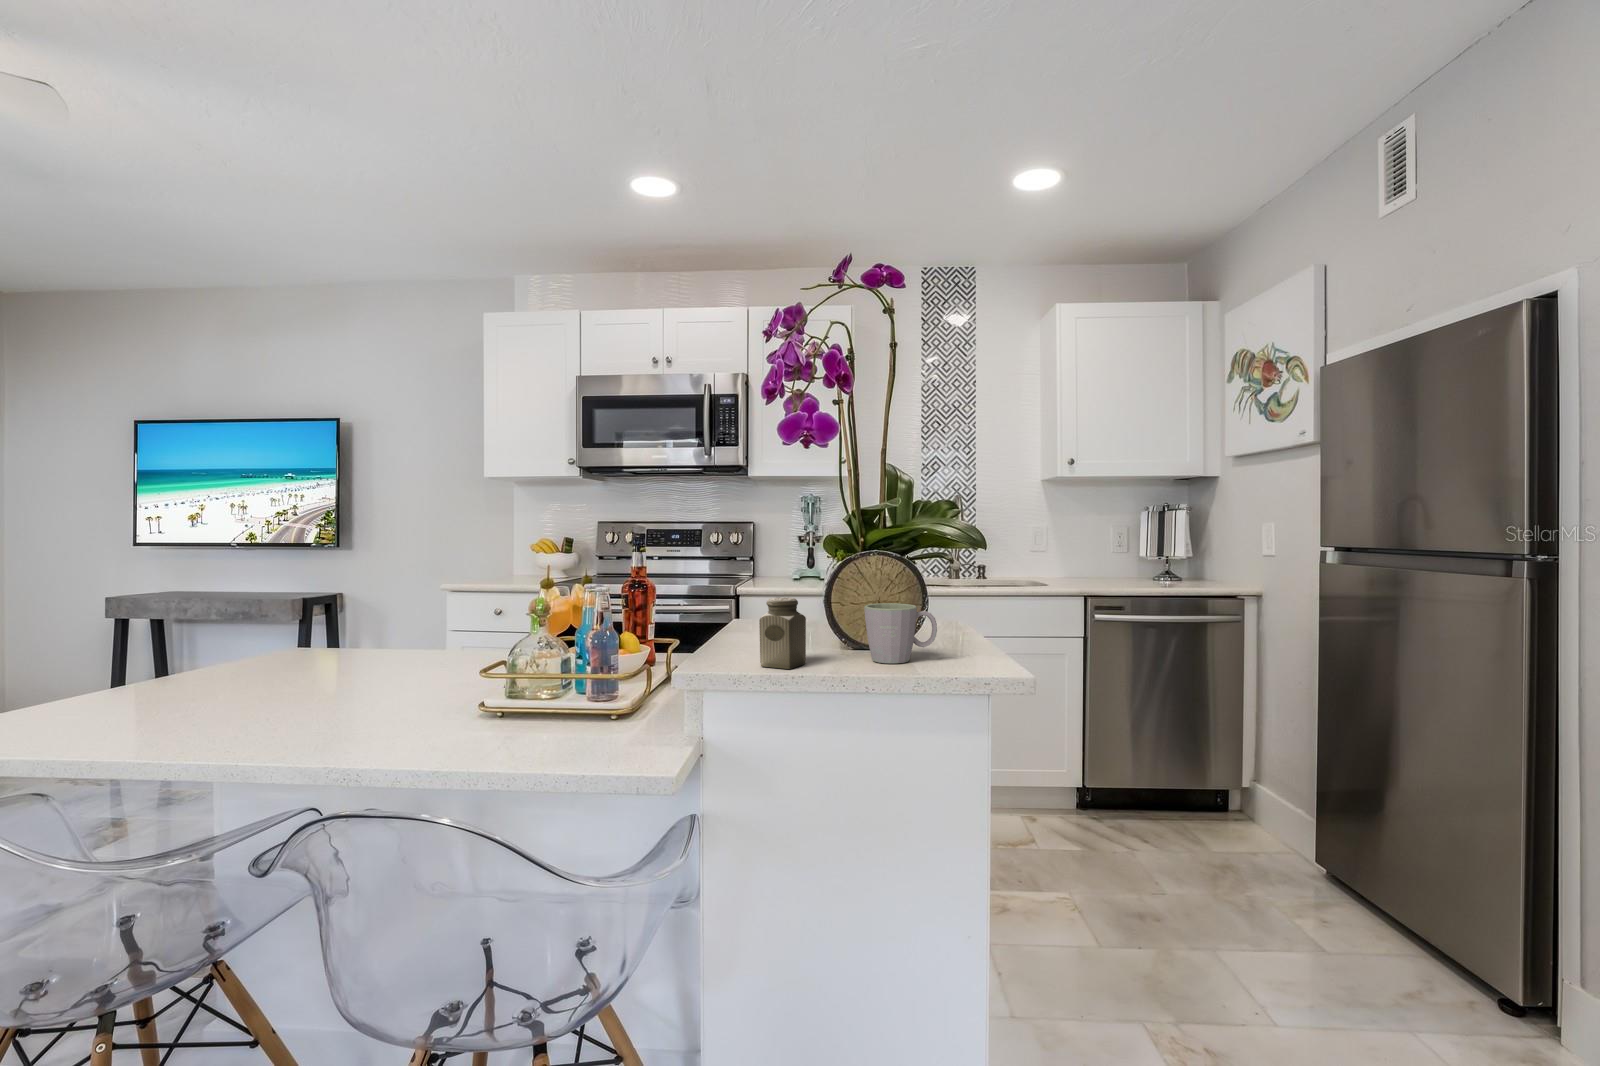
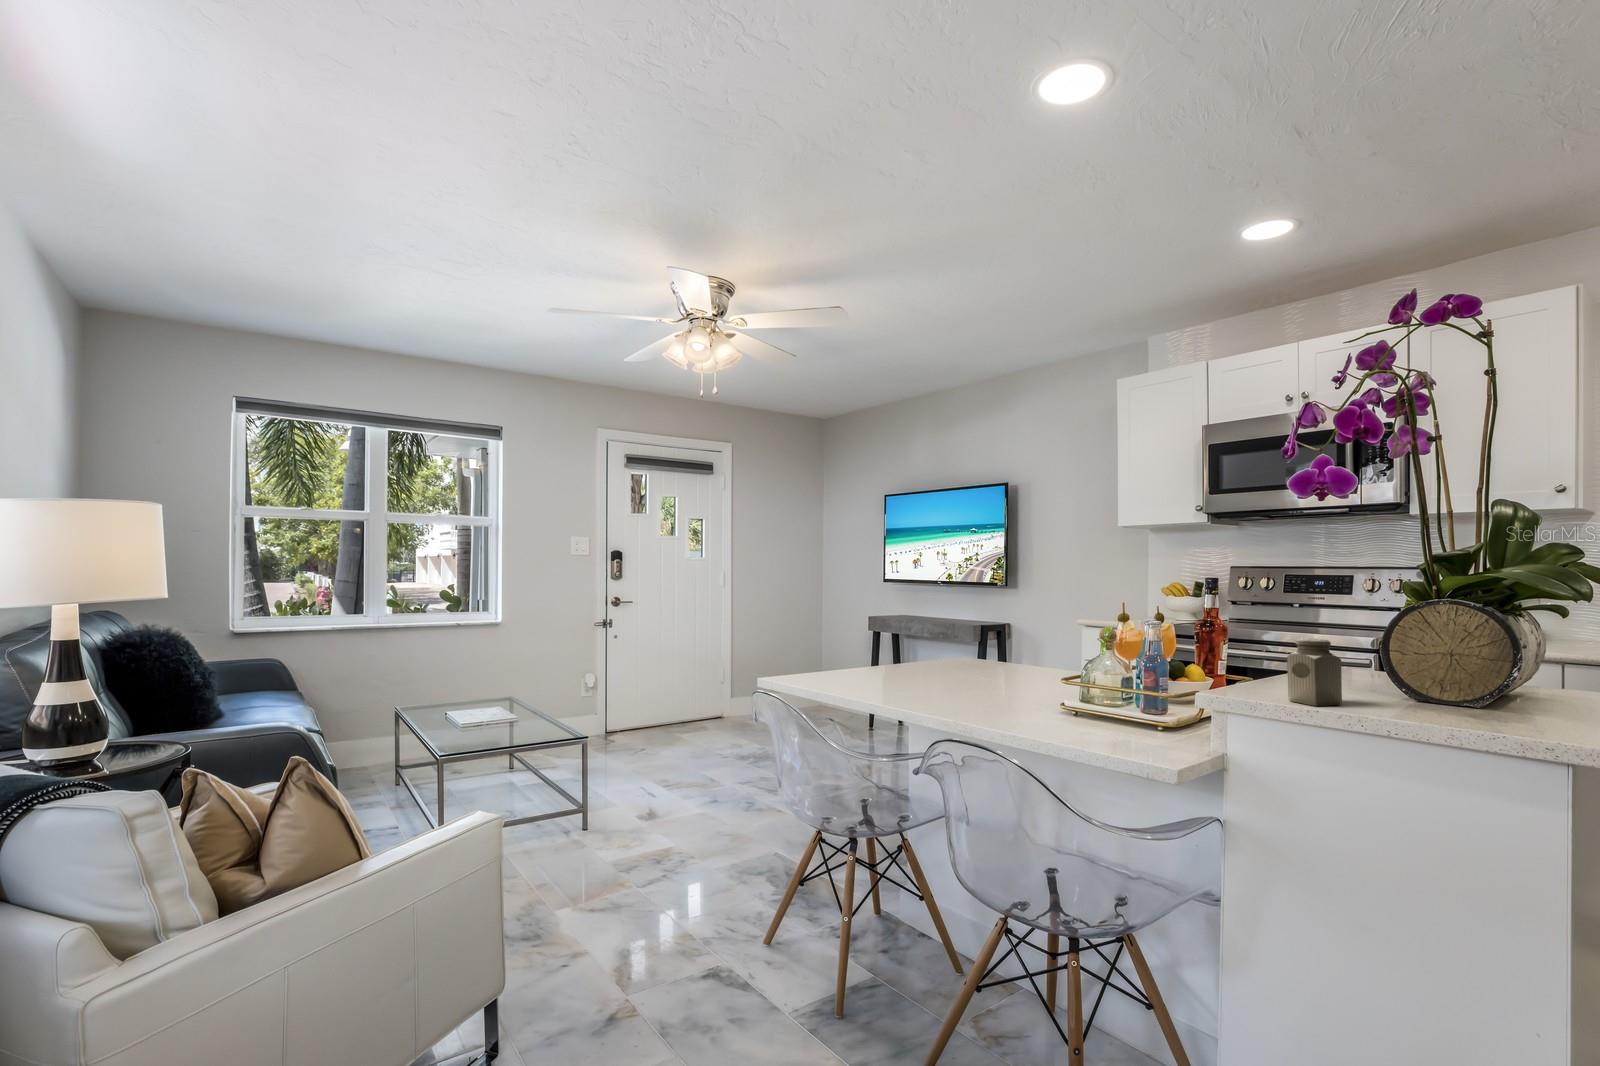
mug: present [864,603,937,663] -> none [1417,654,1519,719]

